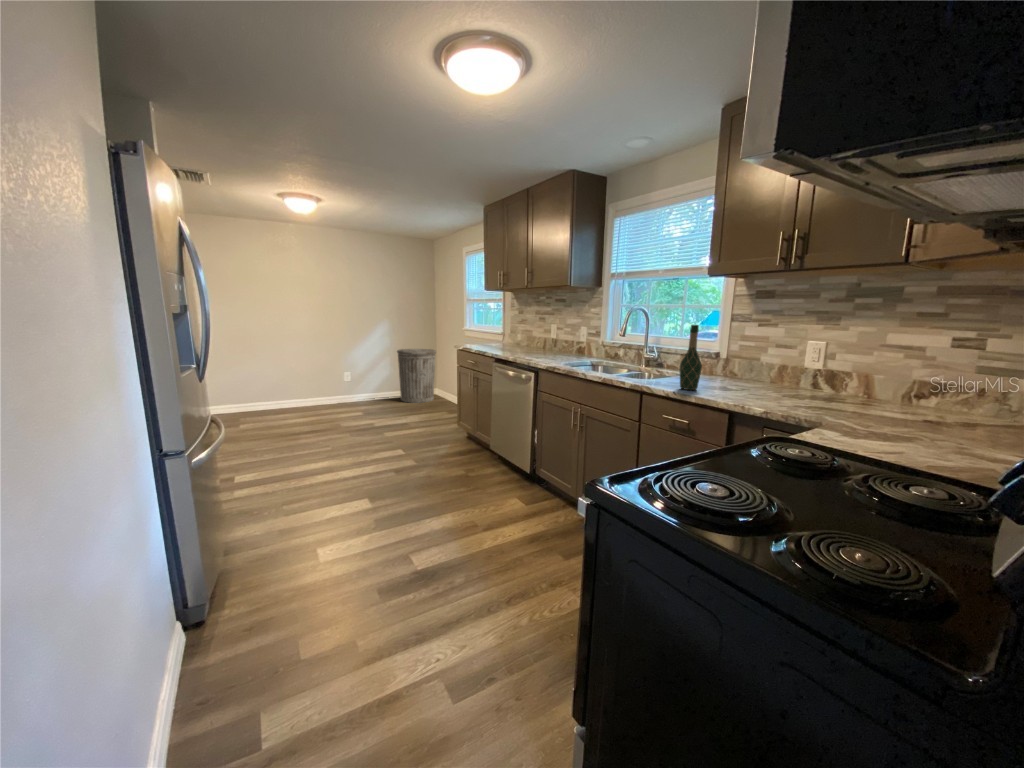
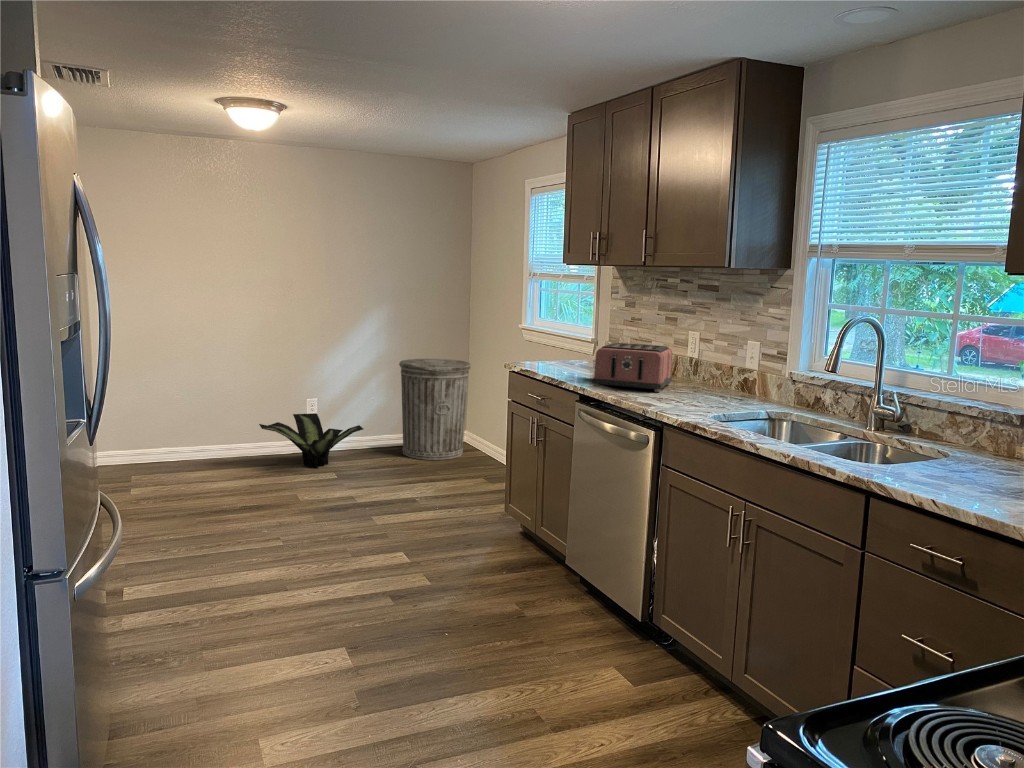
wine bottle: present [679,325,702,390] -> none [942,371,988,497]
toaster: none [500,331,542,355] -> present [593,343,672,392]
potted plant: none [317,380,378,409] -> present [259,413,363,468]

